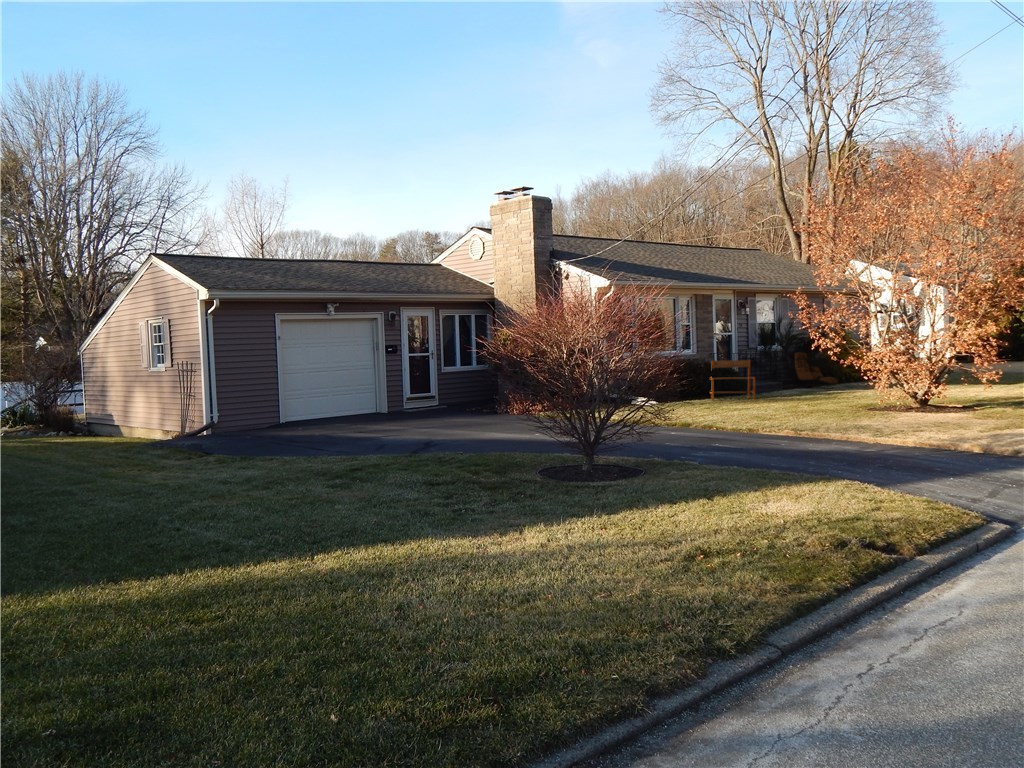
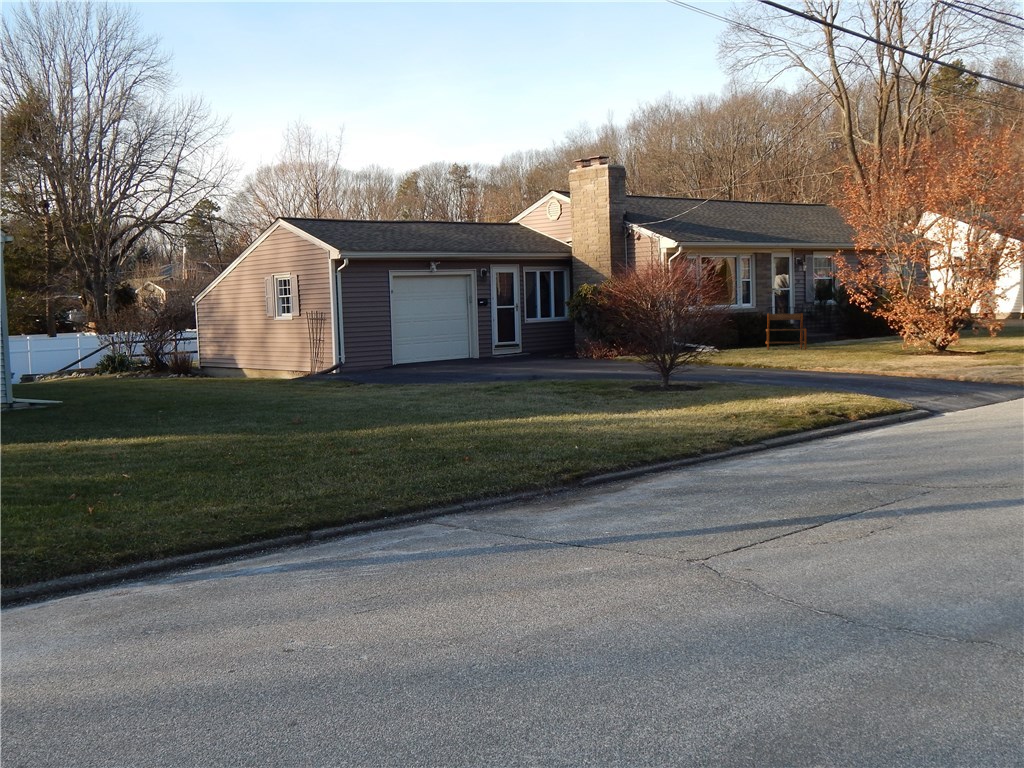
lounge chair: present [795,352,838,388] -> none [849,307,889,341]

